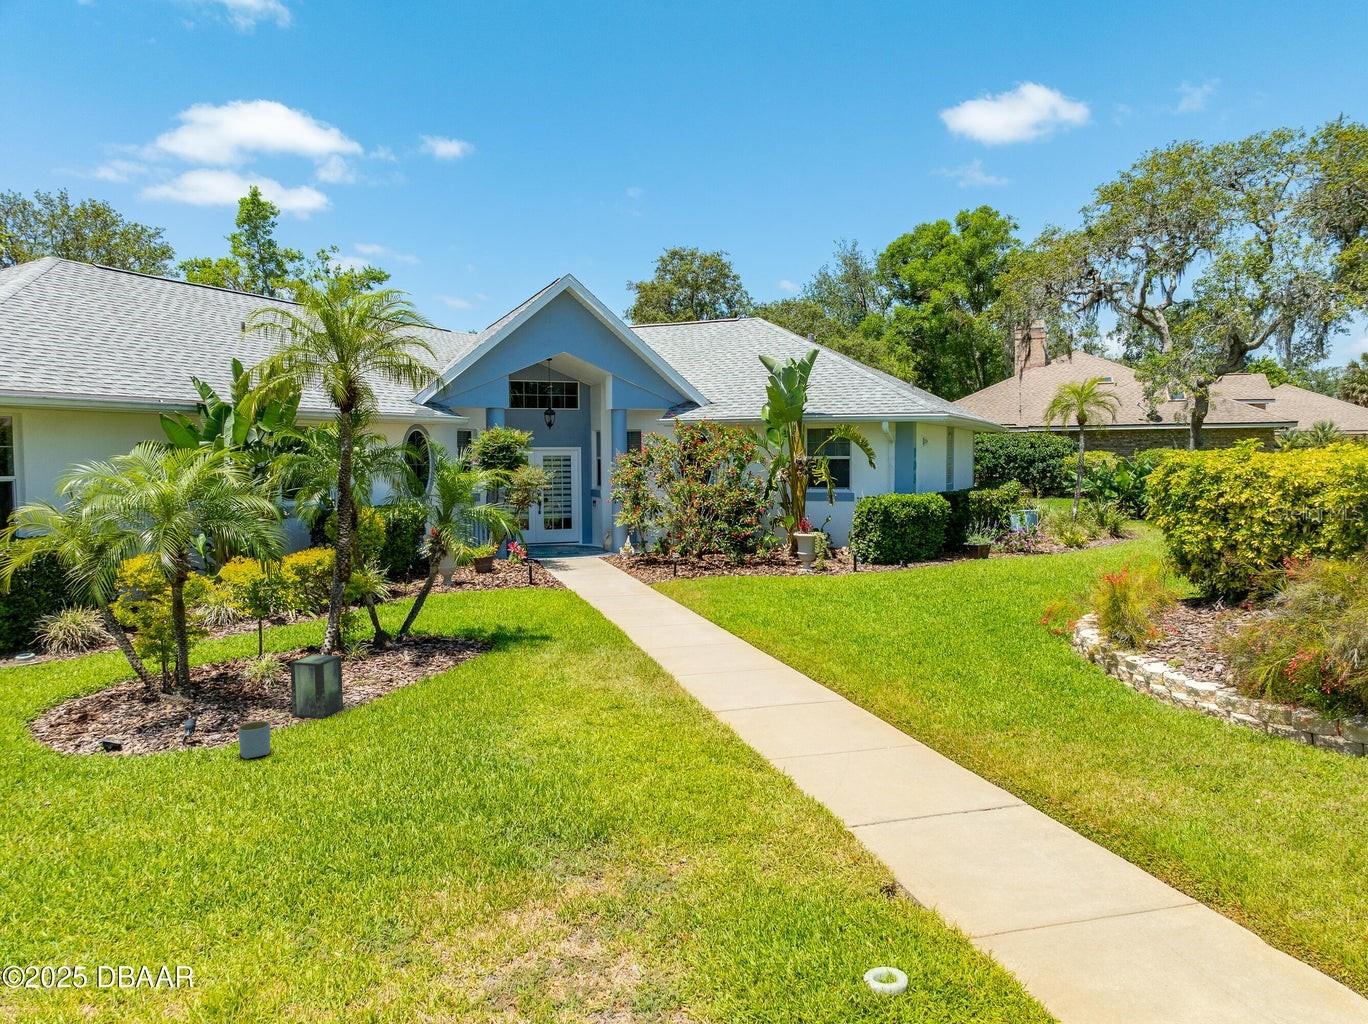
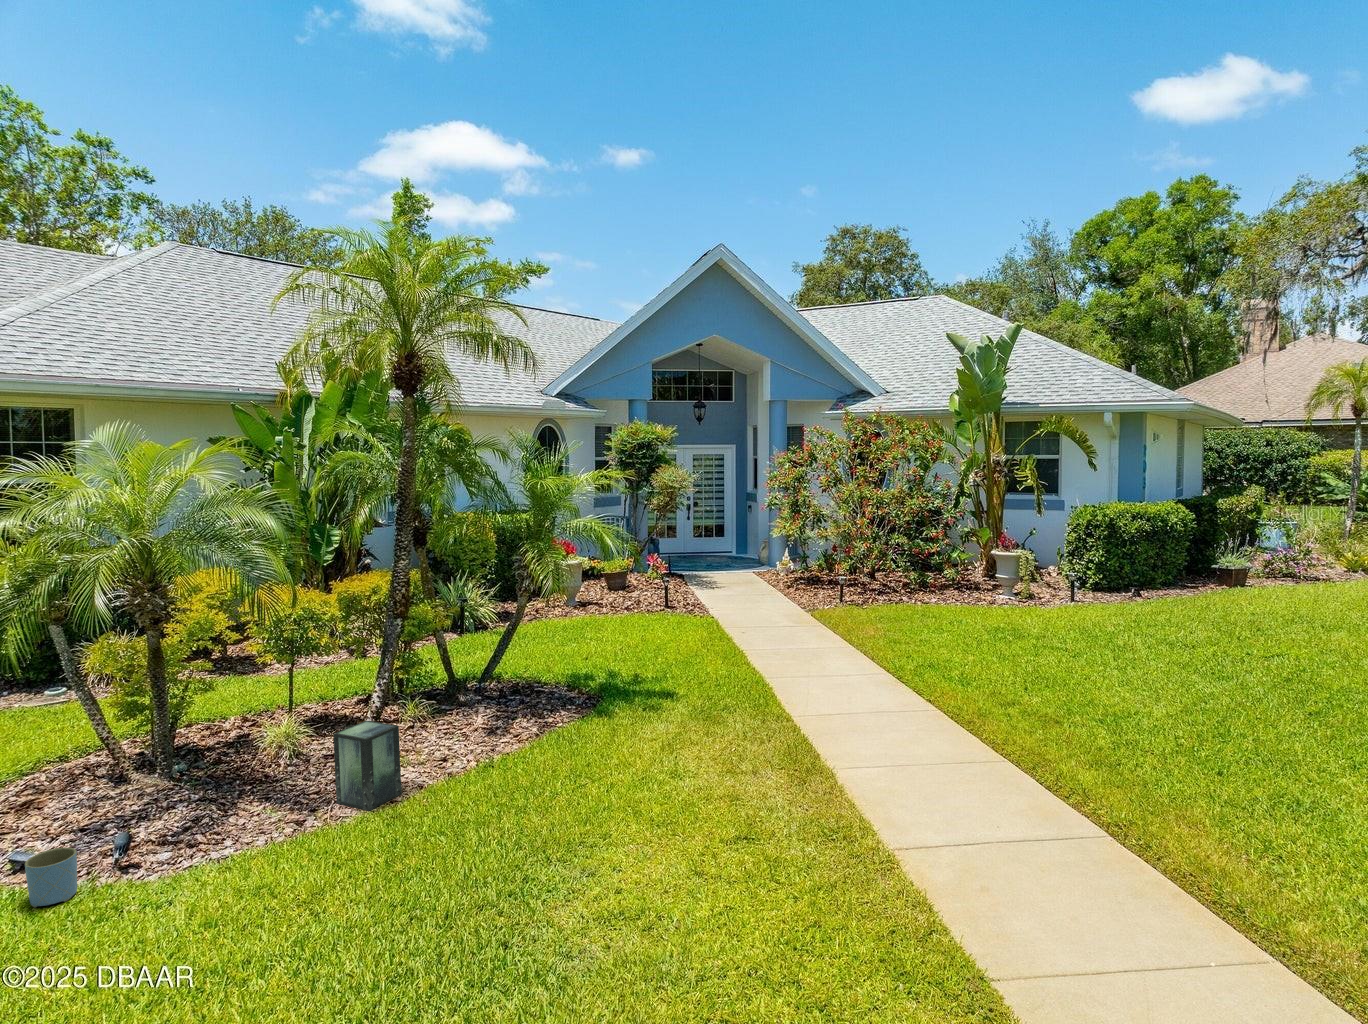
planter: present [238,721,271,759] -> present [25,847,77,908]

